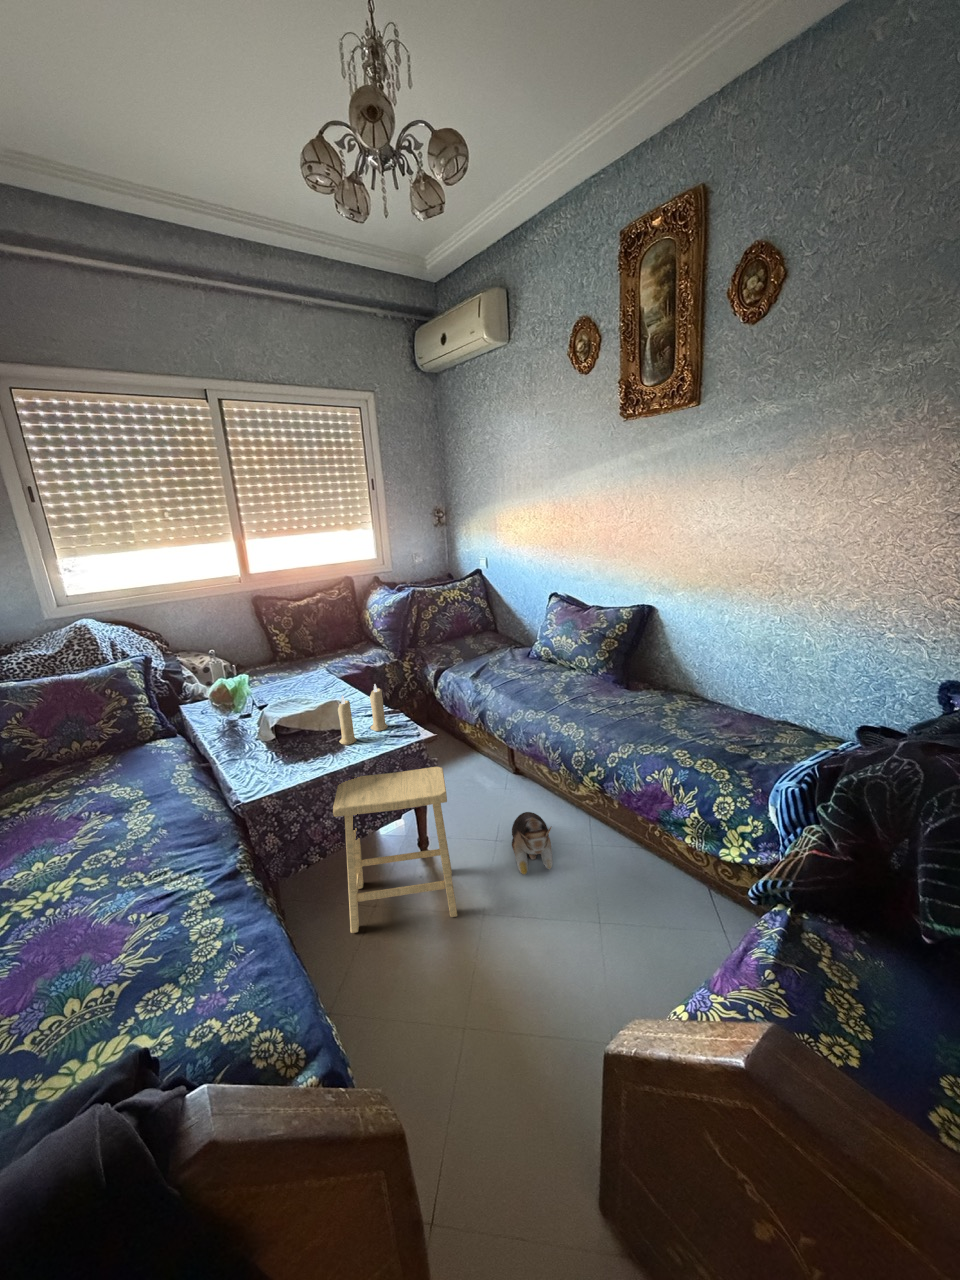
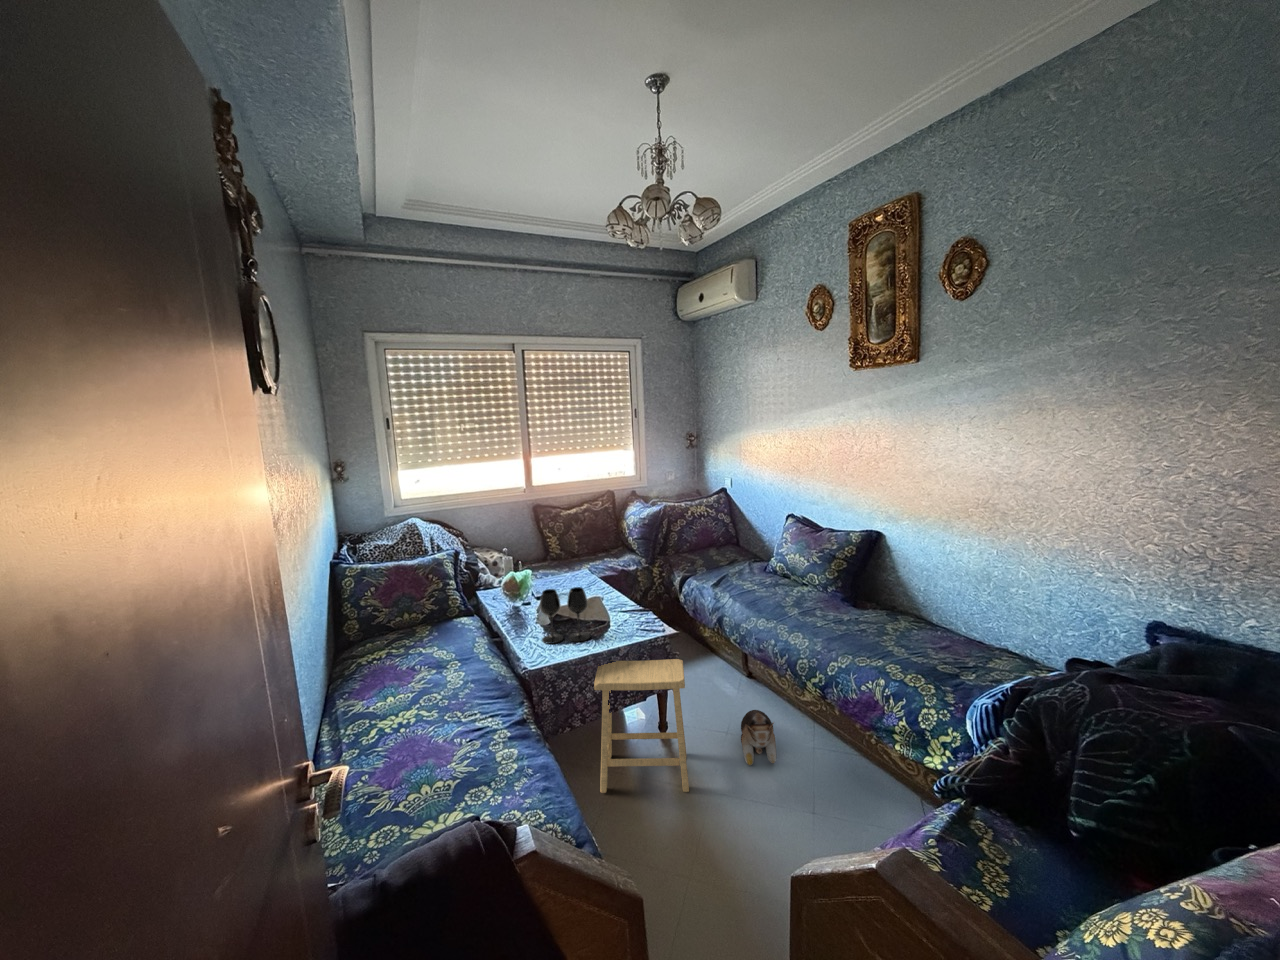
candle: present [338,684,388,745] -> none [600,583,639,634]
wine glass: none [256,691,327,764] -> present [540,587,590,644]

